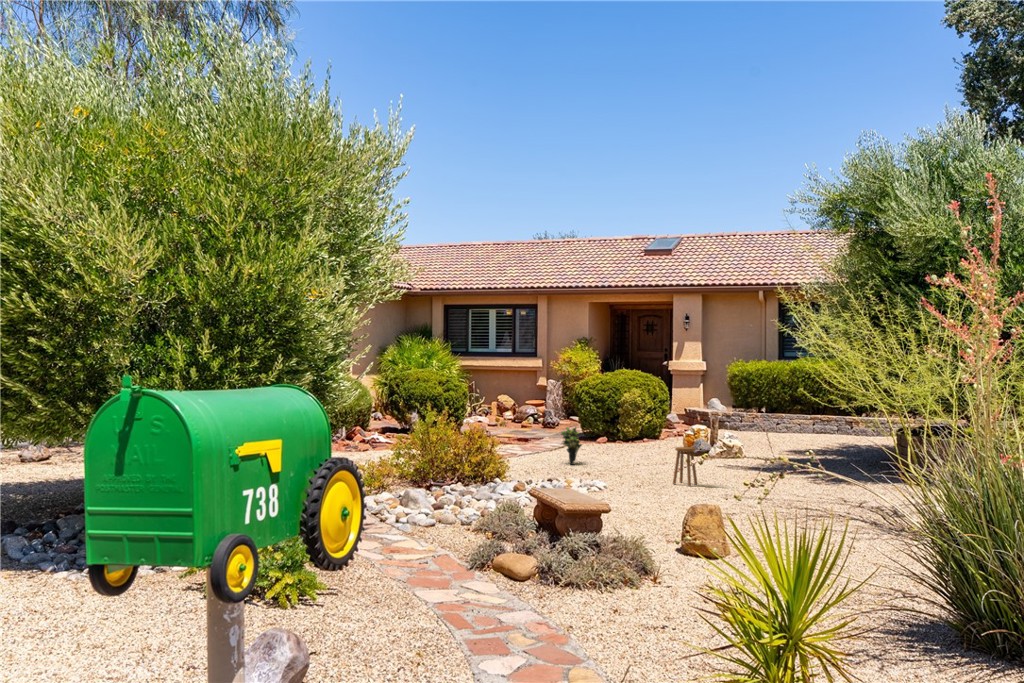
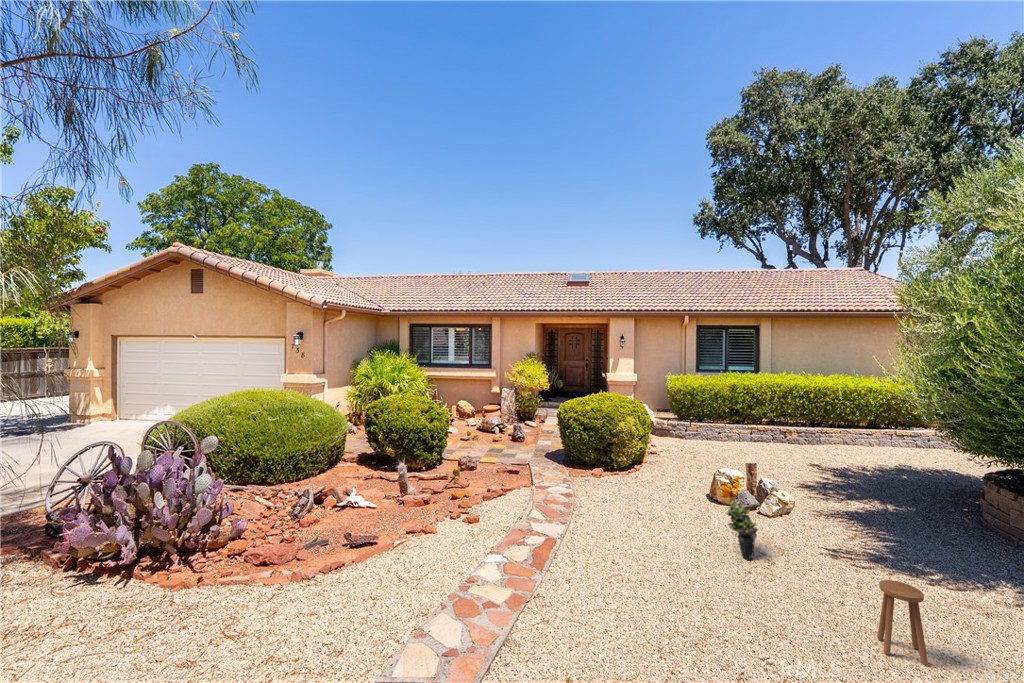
potted plant: present [561,427,582,465] -> present [726,501,758,560]

